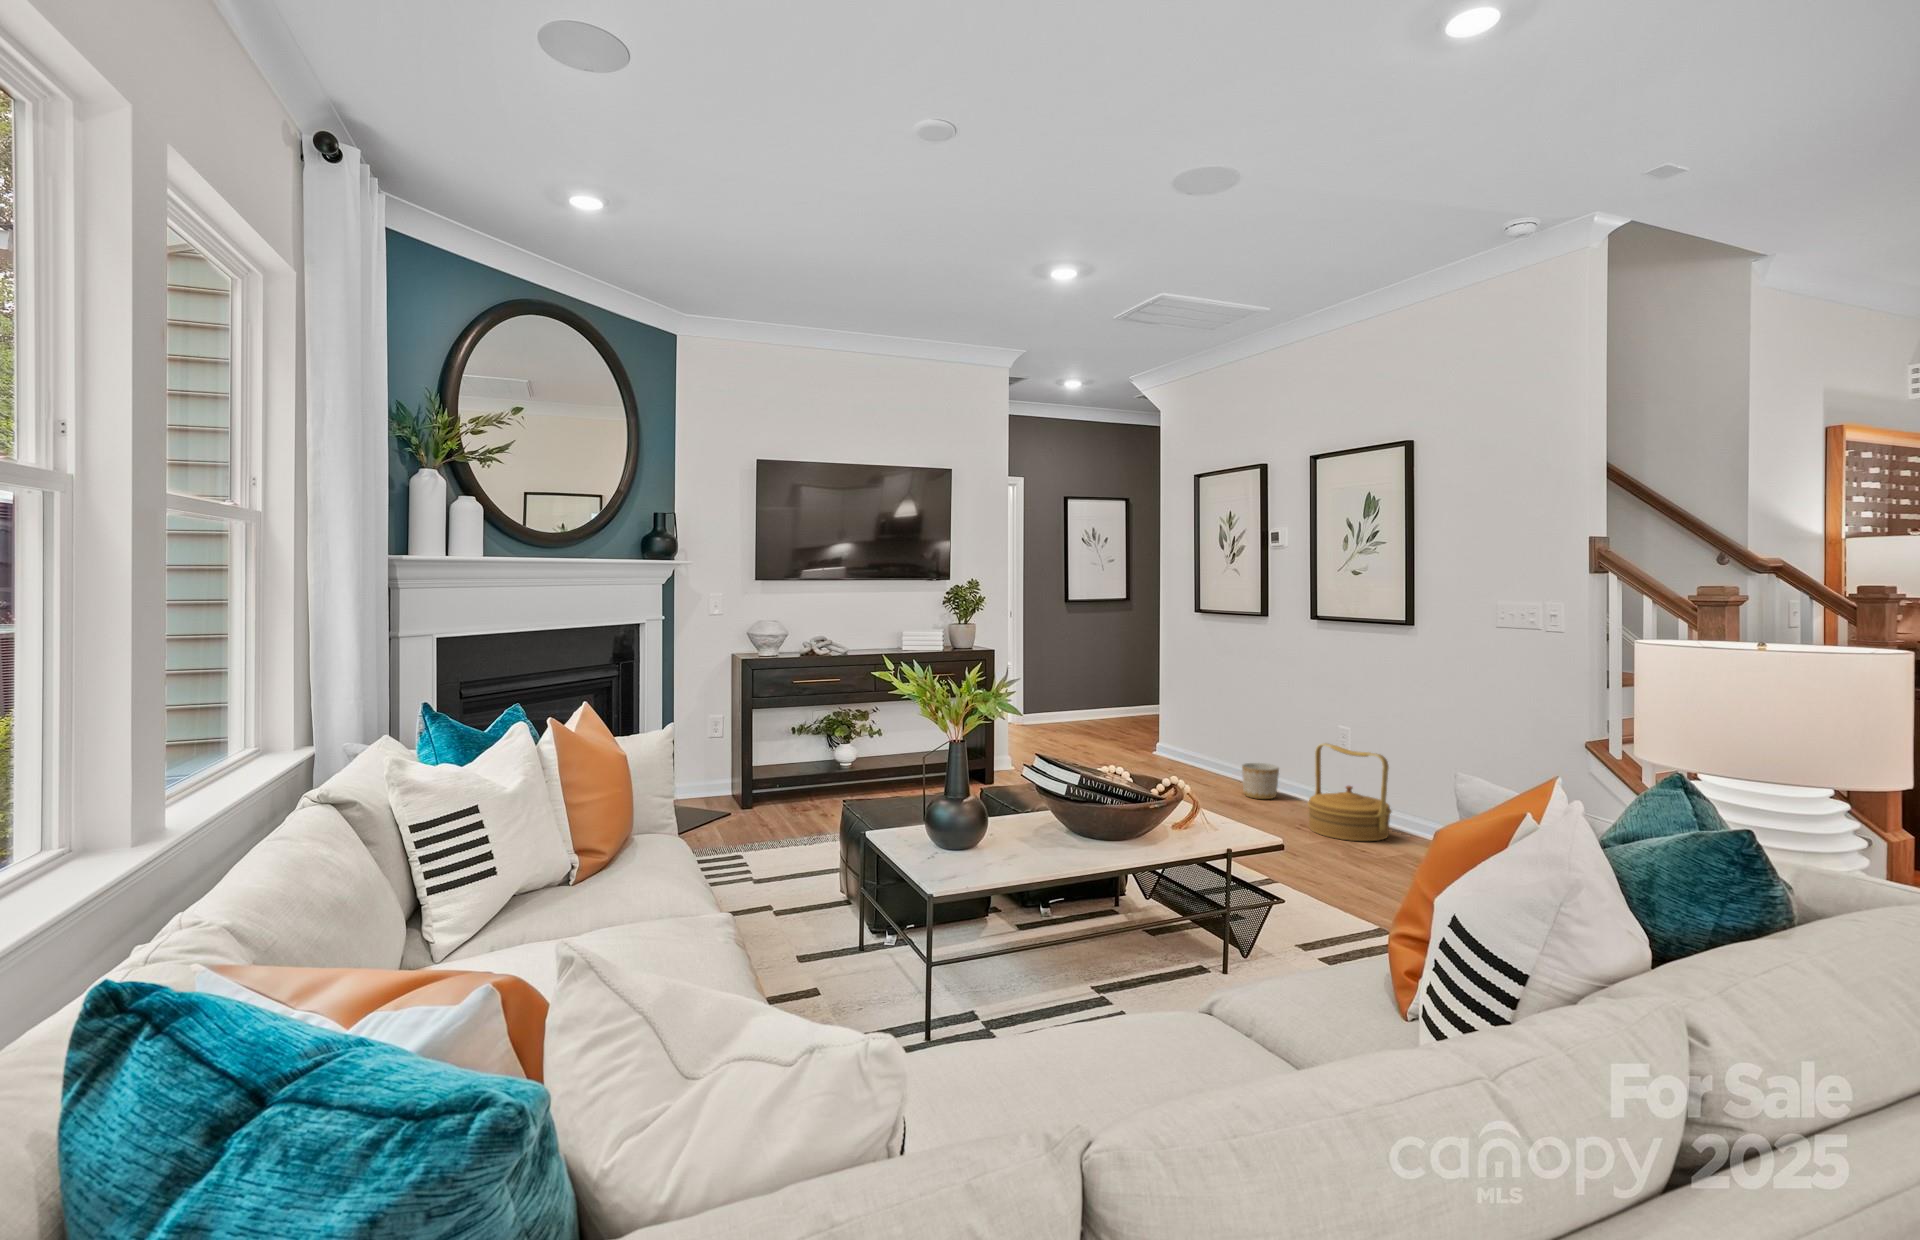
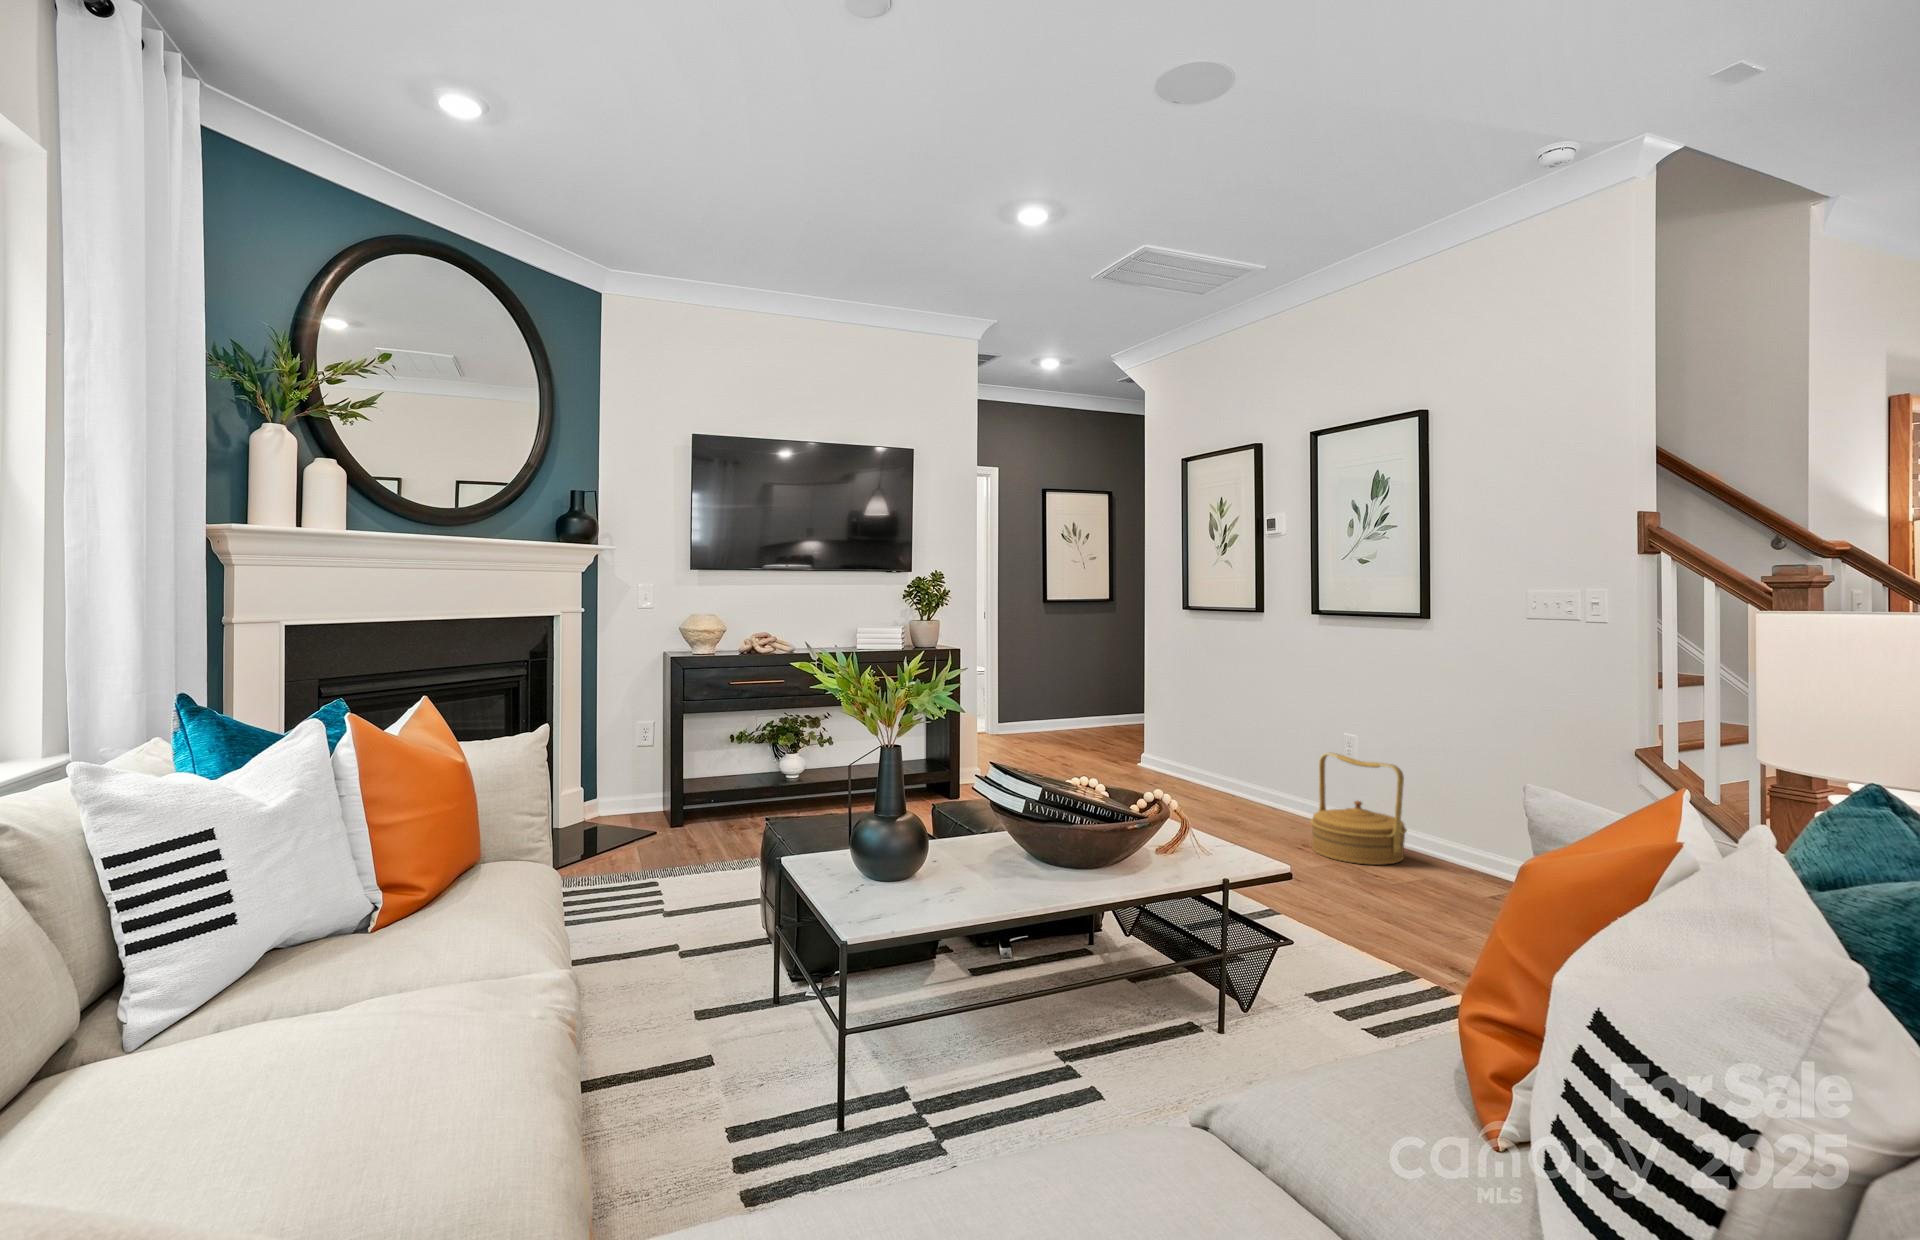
planter: present [1242,763,1279,799] -> none [1235,775,1277,816]

